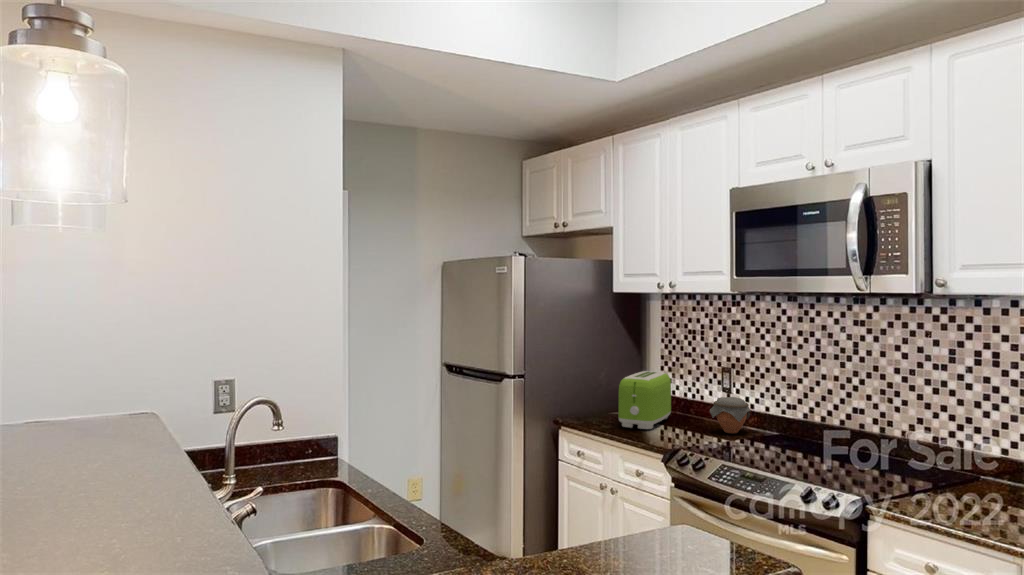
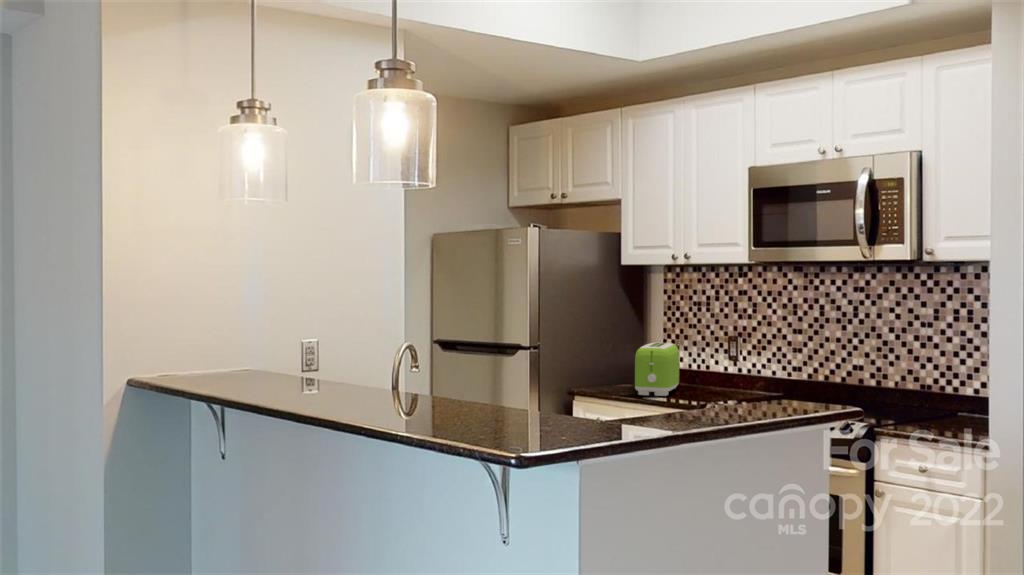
jar: present [710,397,751,433] -> none [723,363,761,396]

